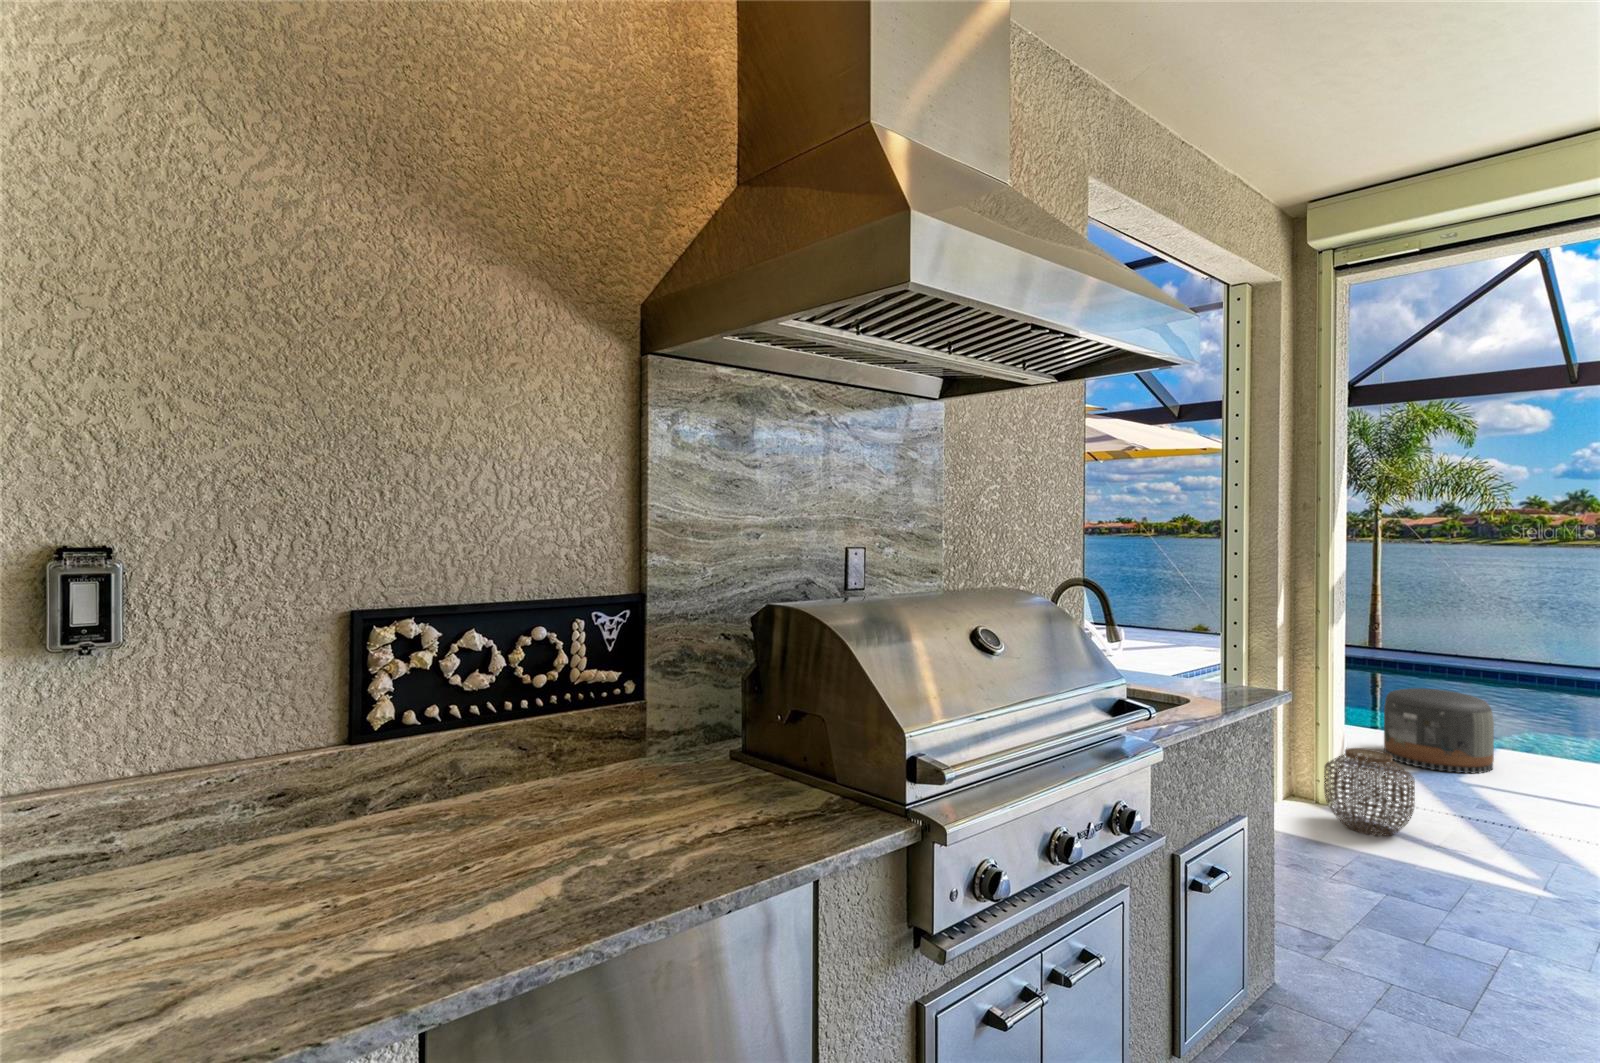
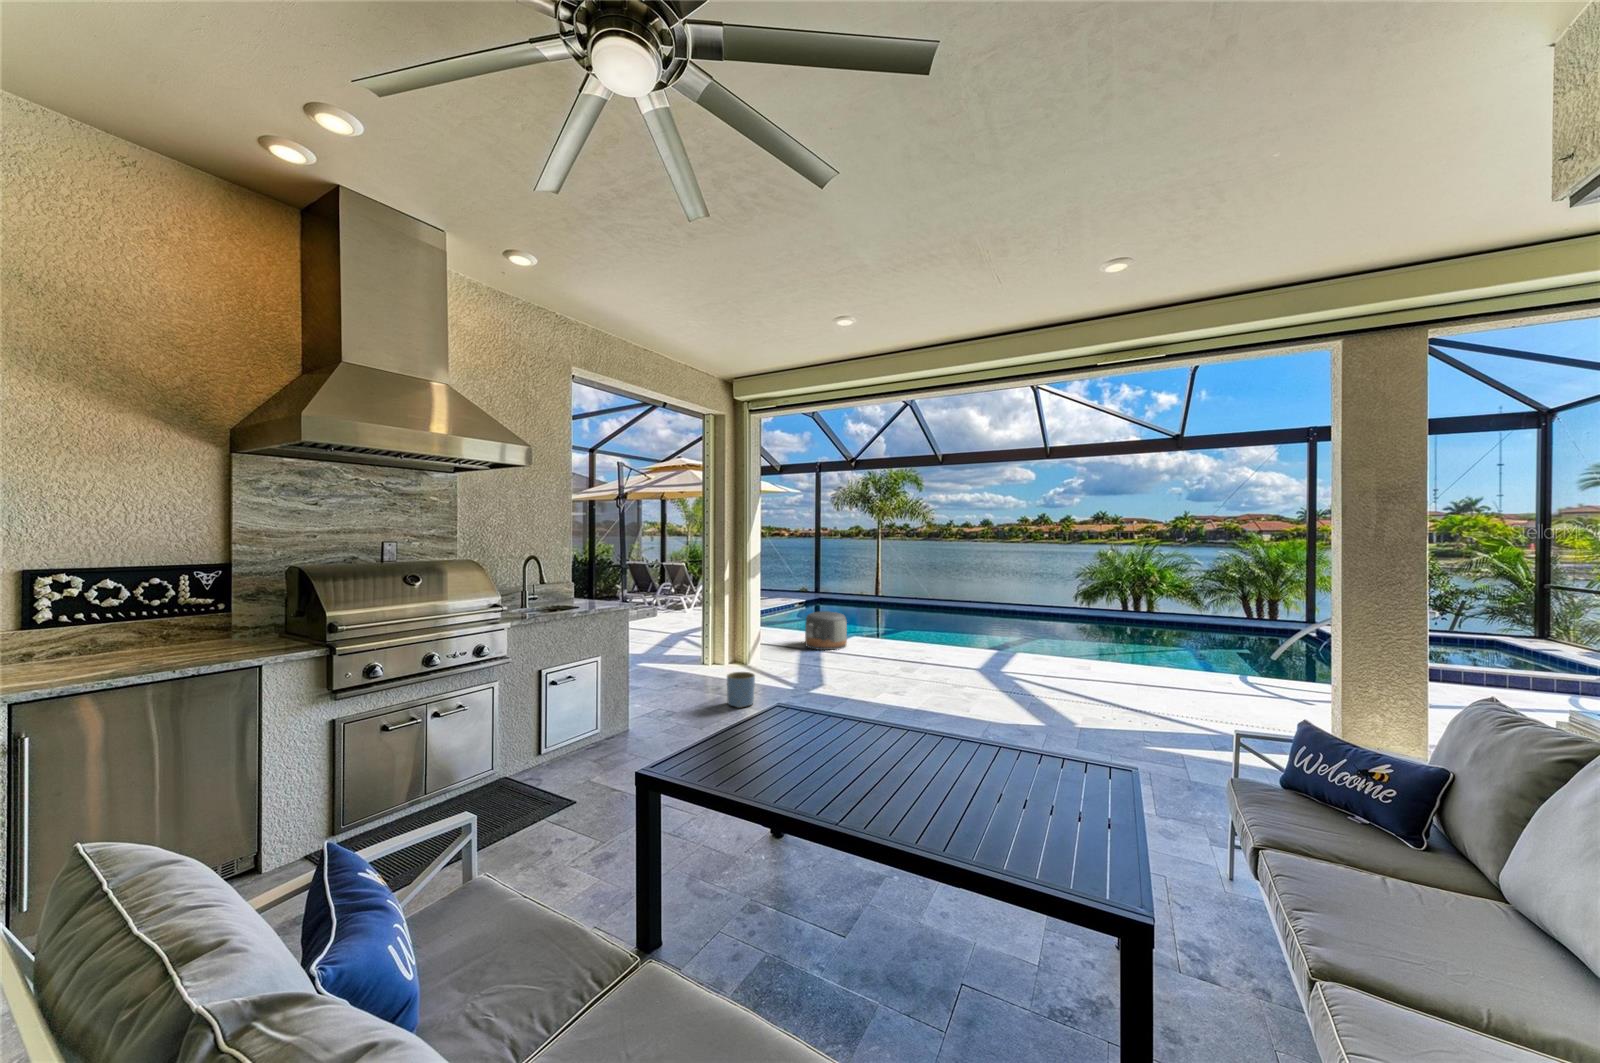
woven basket: present [1324,748,1415,836] -> none [738,638,773,678]
planter: none [1396,836,1477,926] -> present [727,672,755,708]

